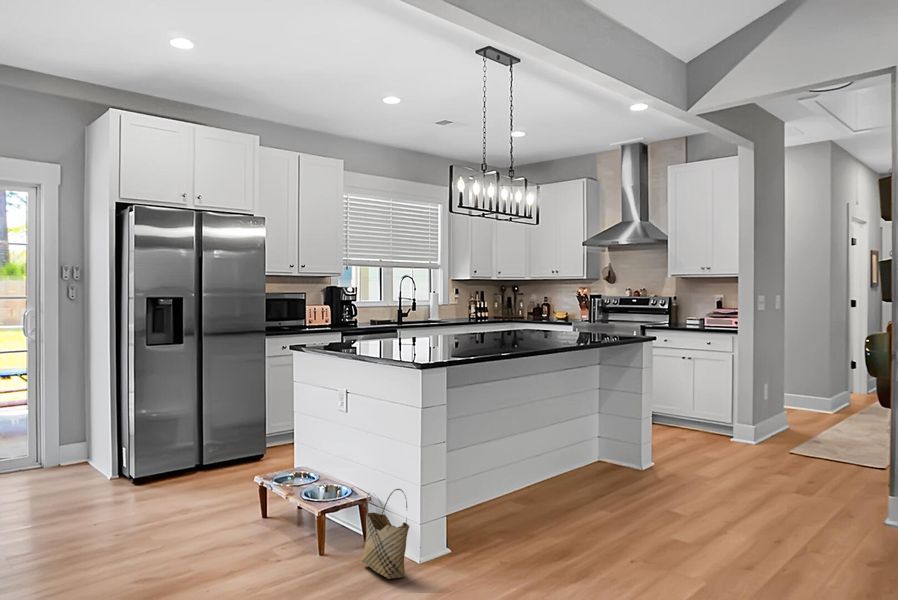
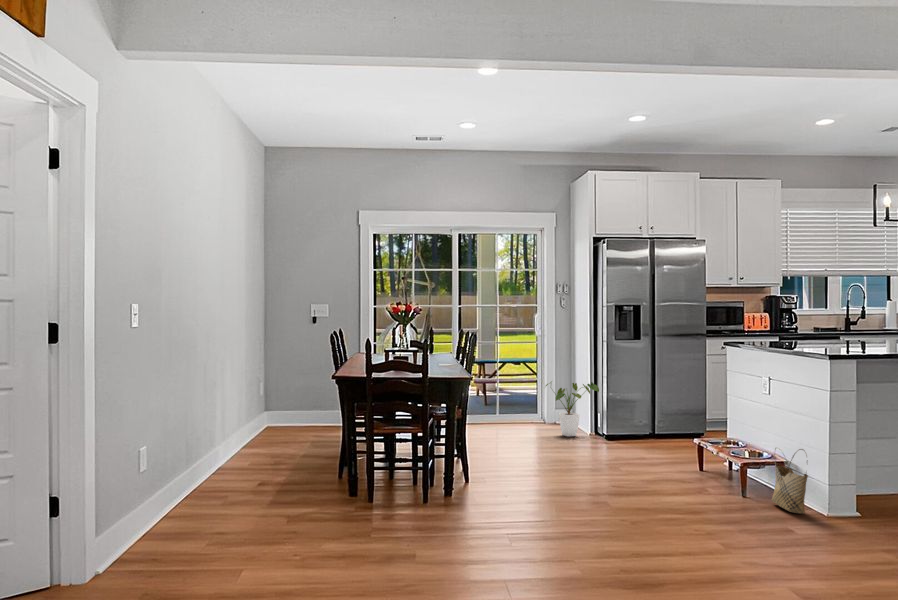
house plant: none [38,401,124,480] -> present [546,381,599,437]

